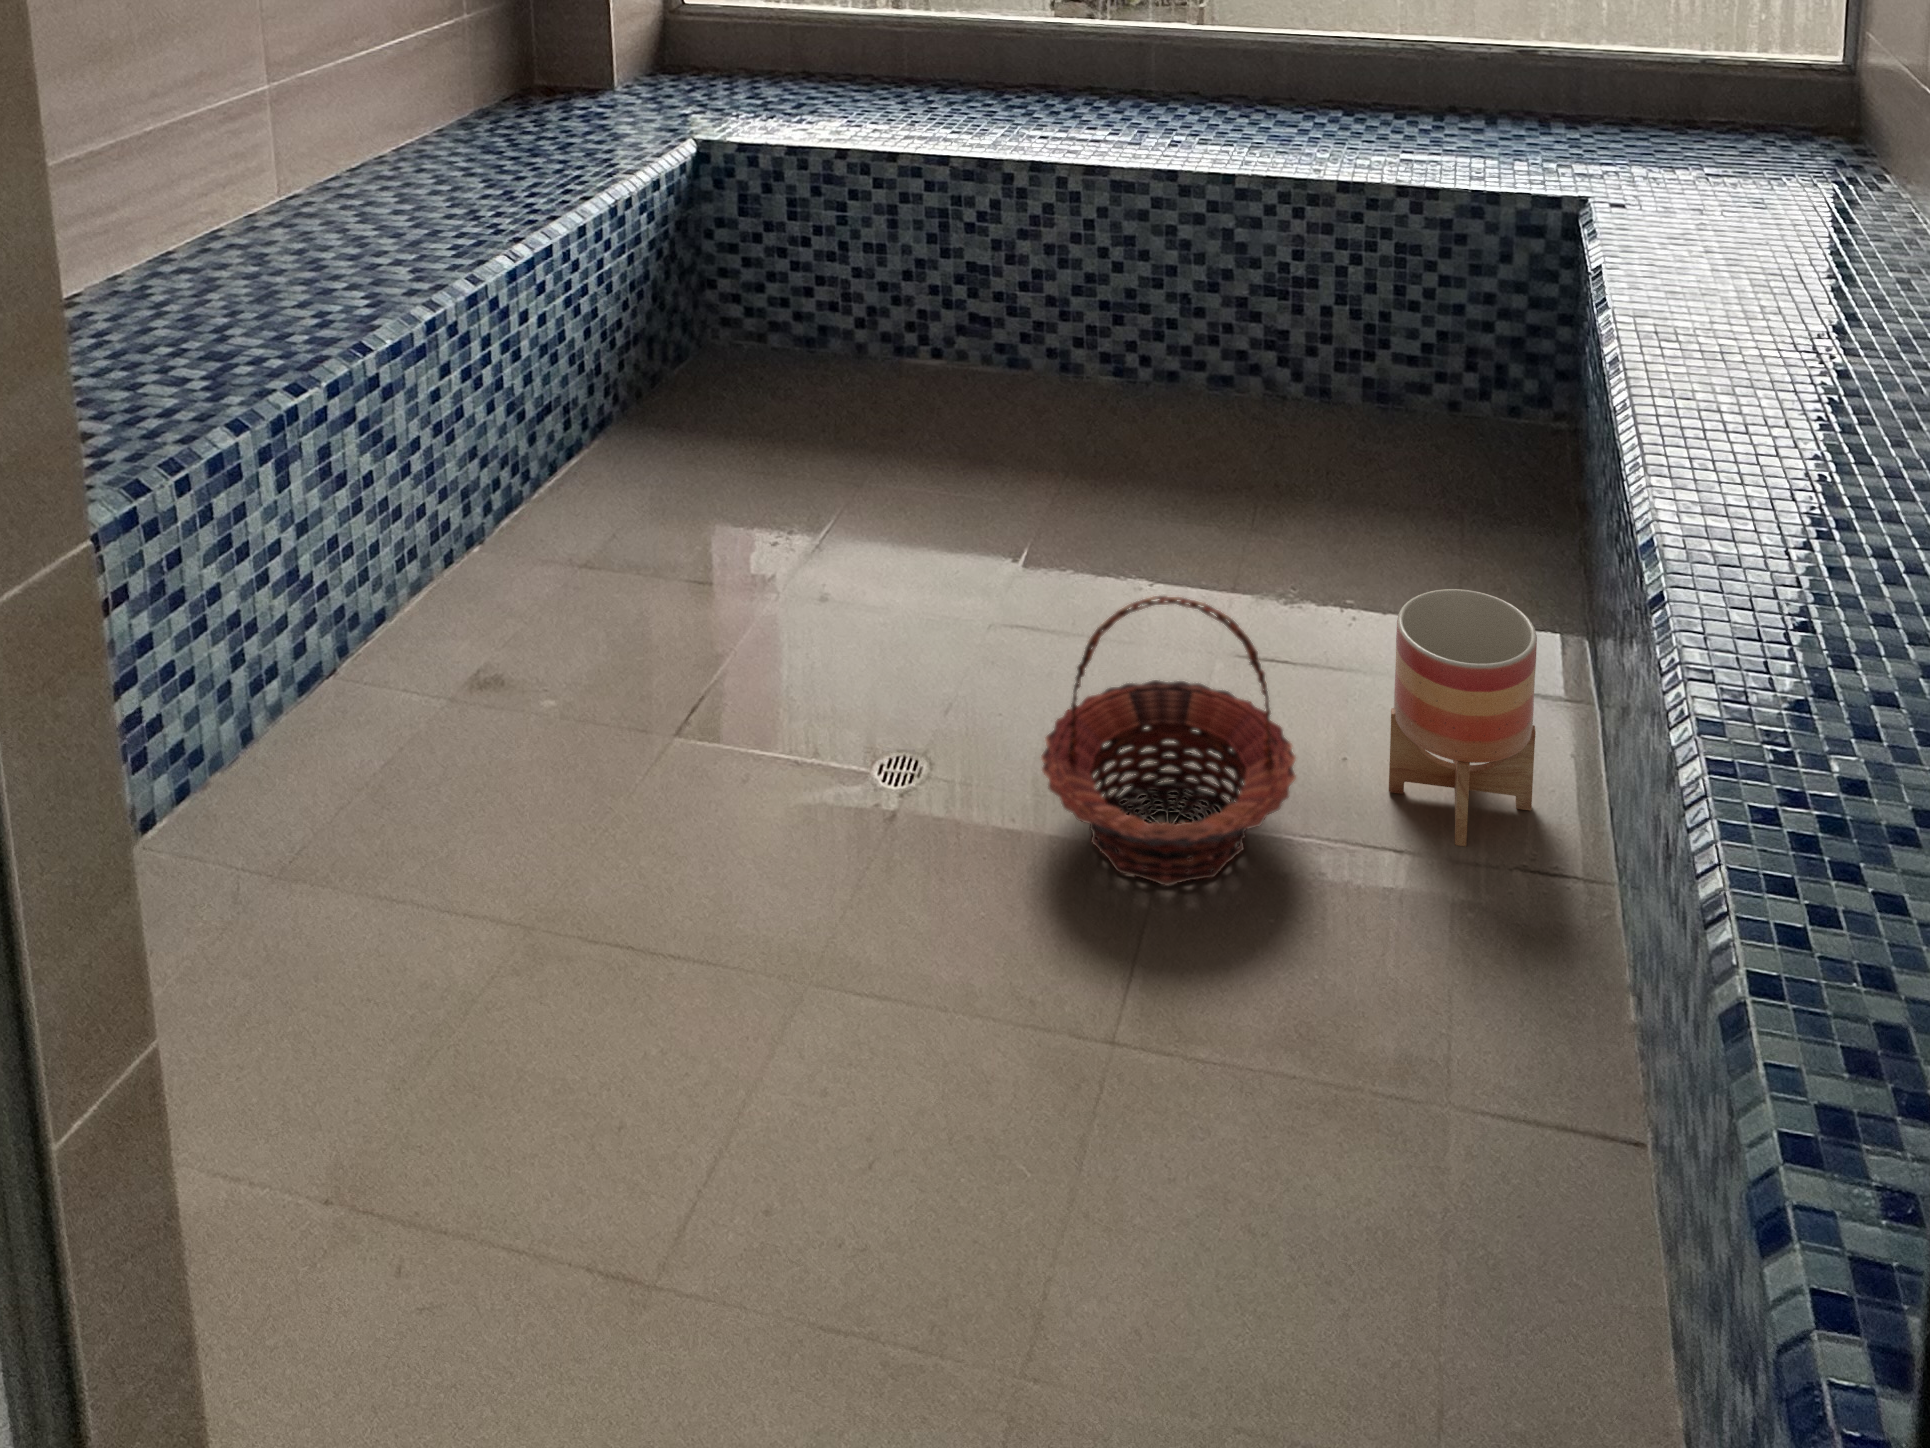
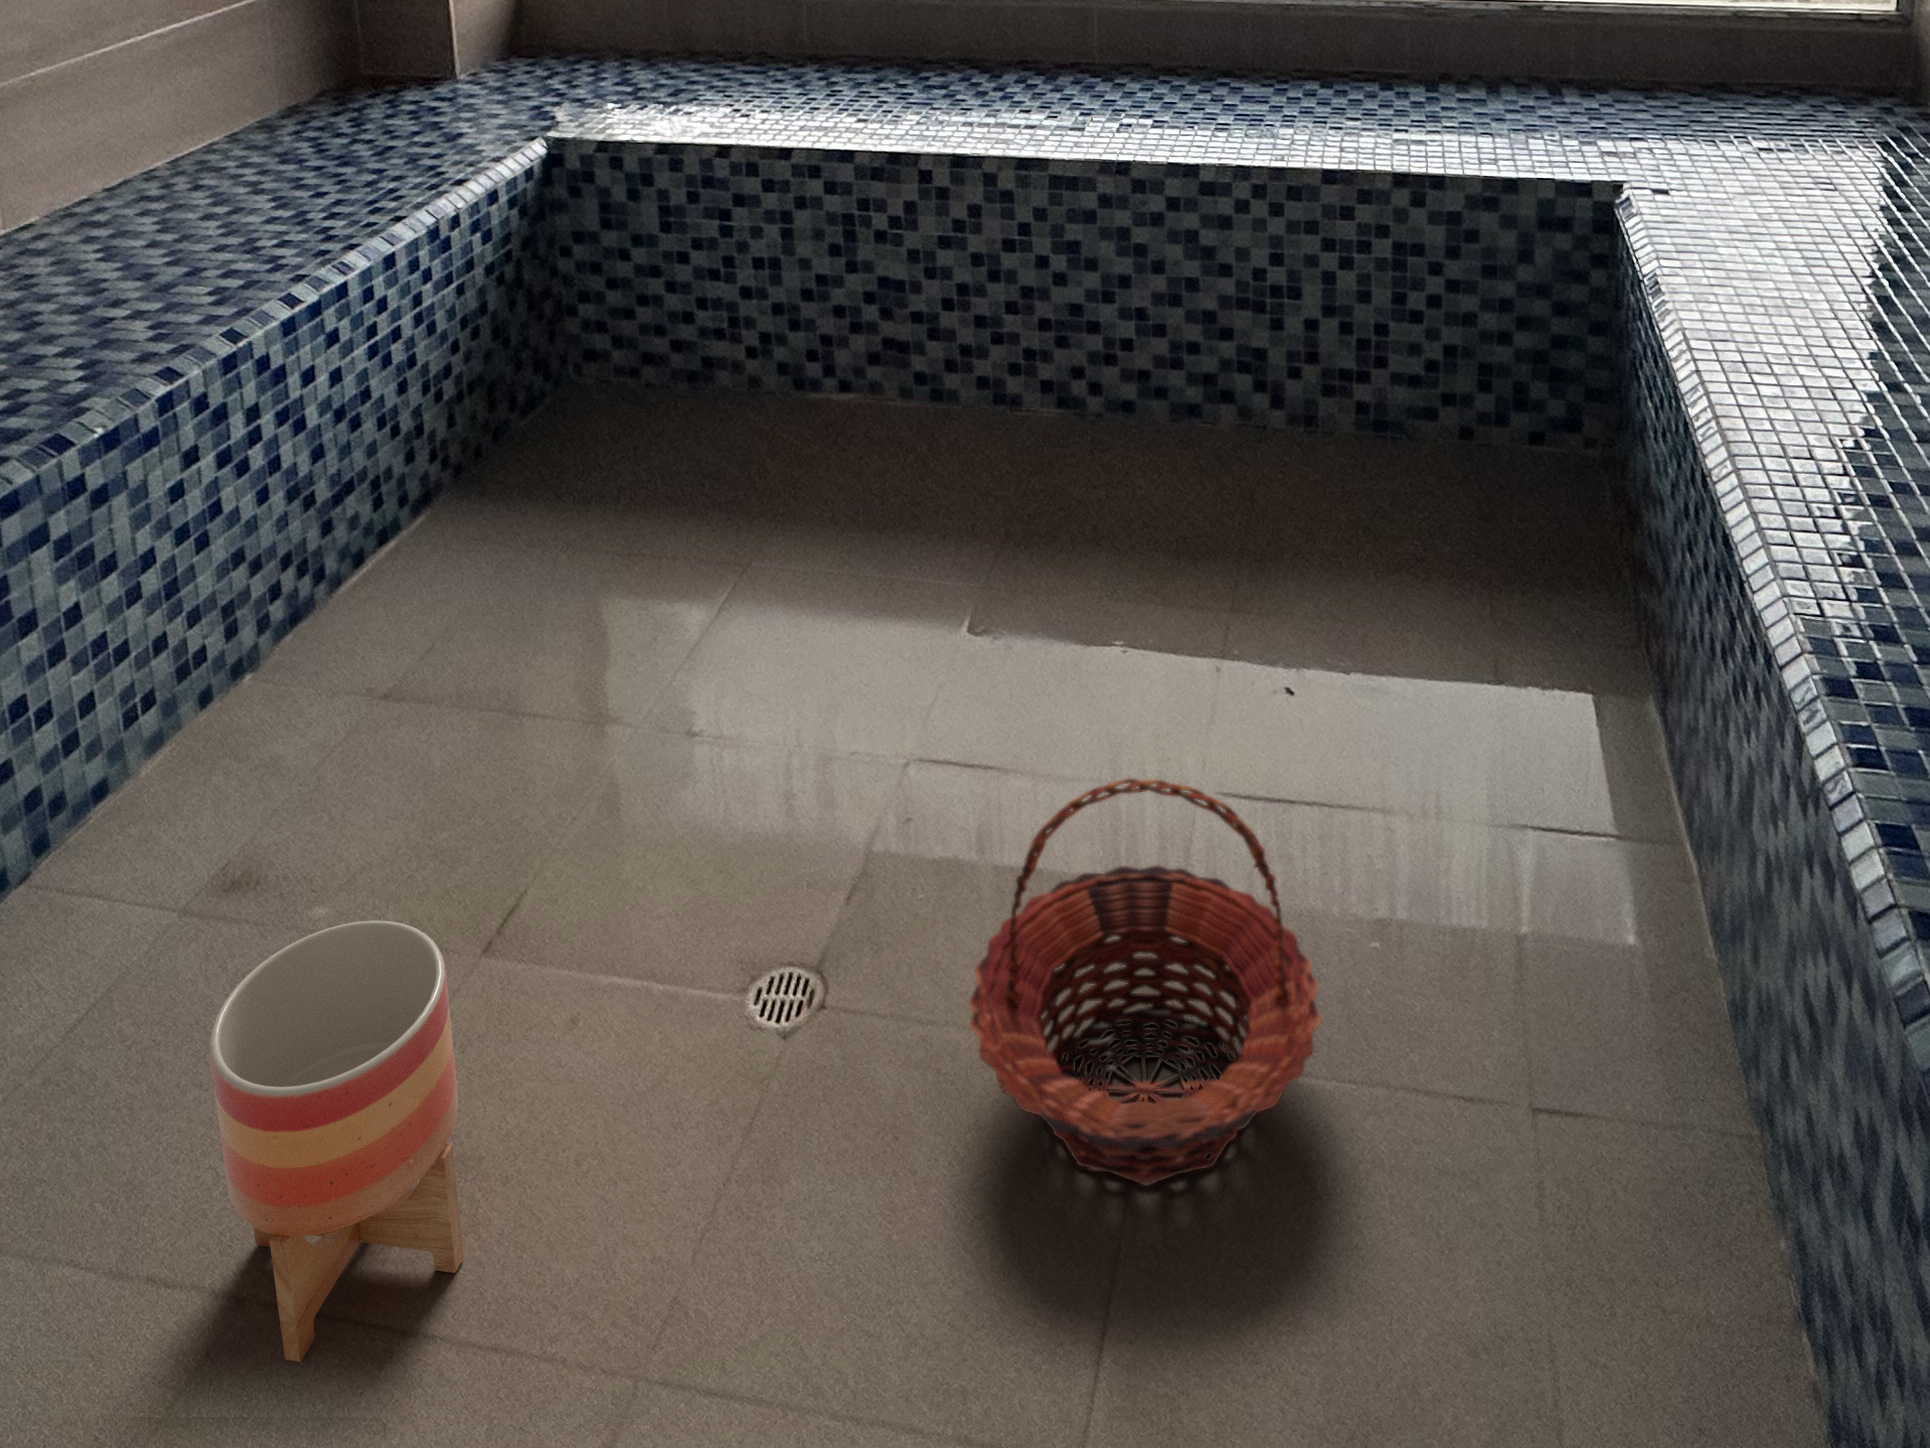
planter: present [1389,589,1537,846] -> present [209,920,464,1362]

